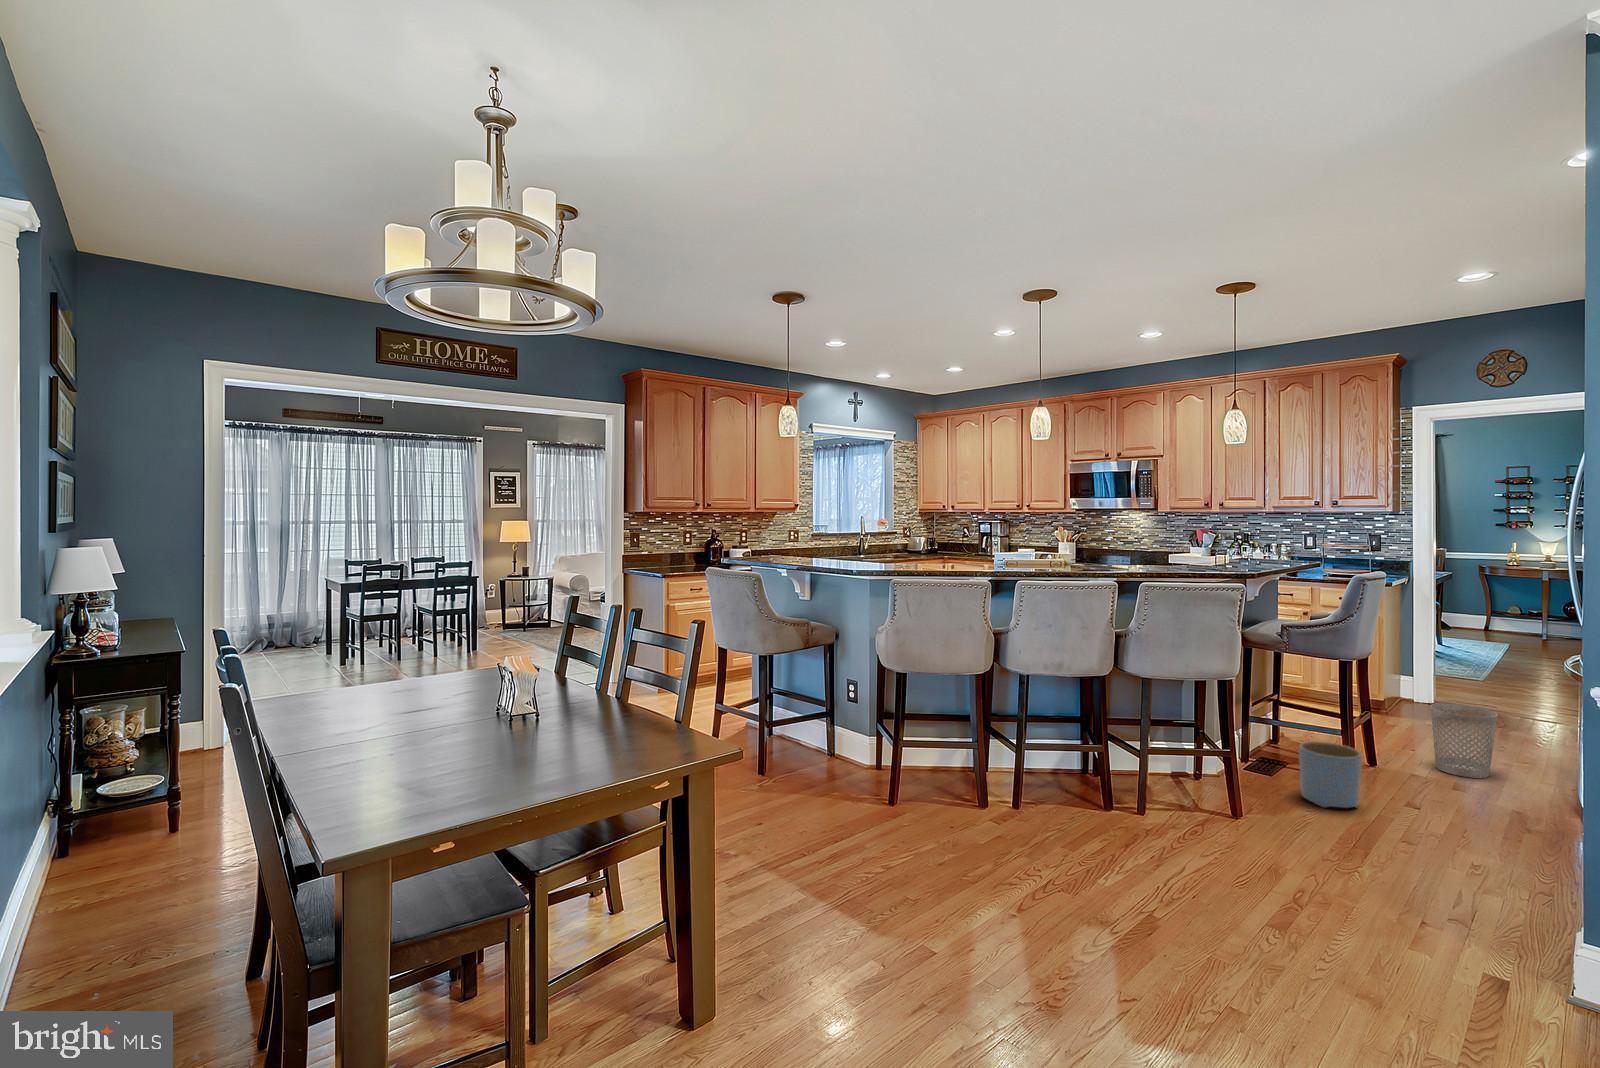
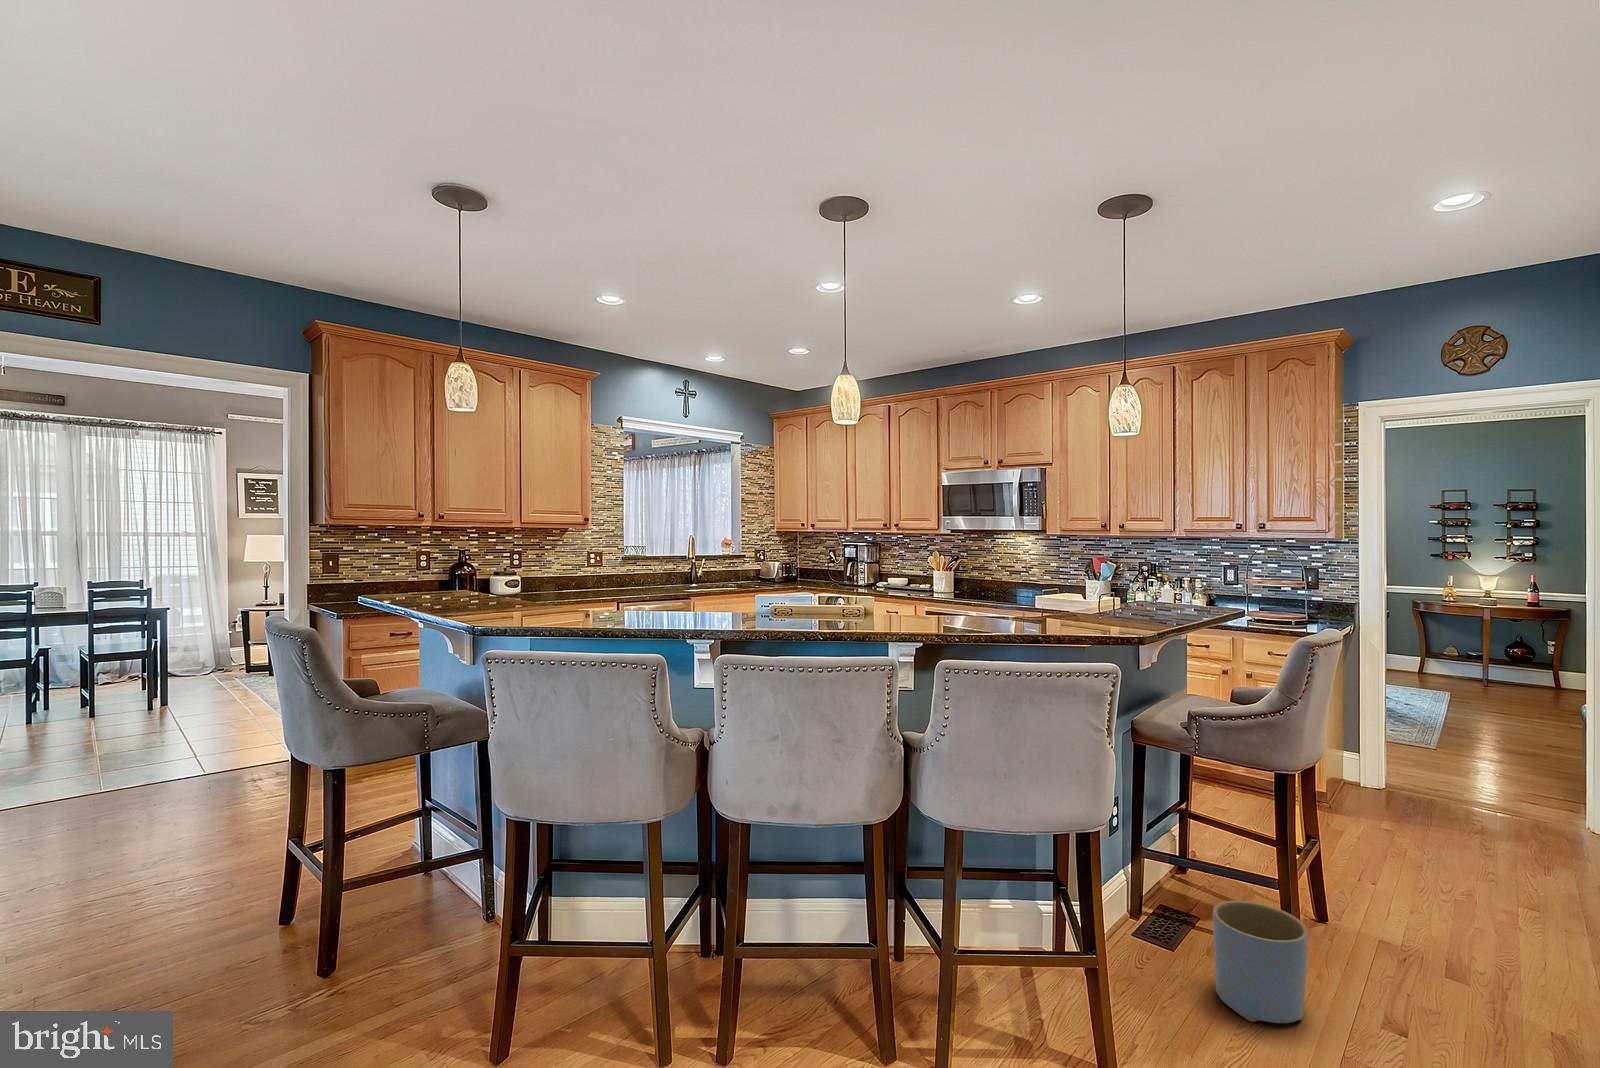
wastebasket: present [1430,704,1497,778] -> none [1397,821,1493,941]

